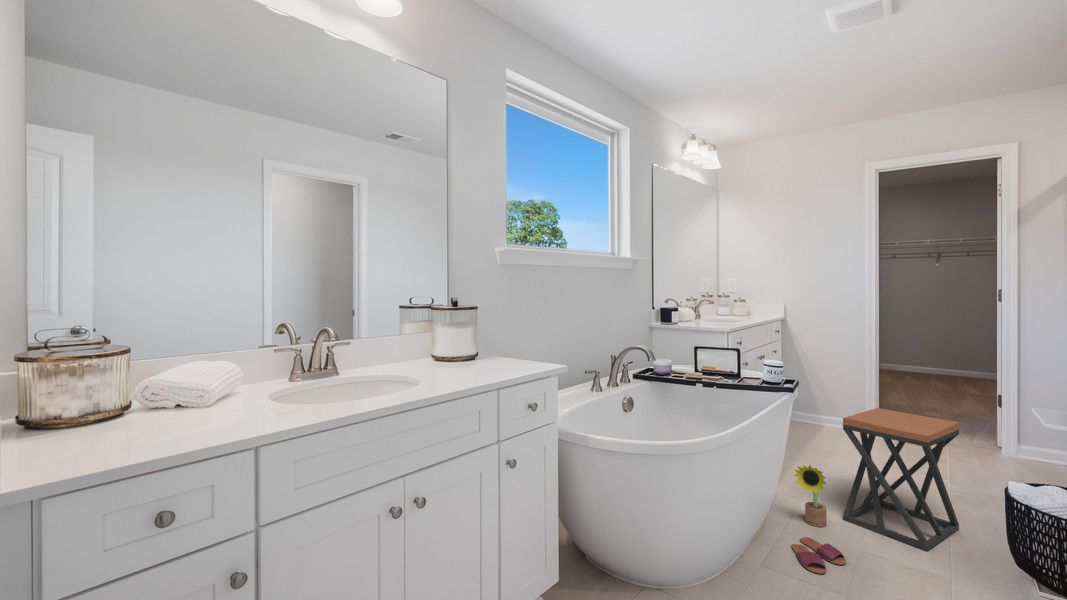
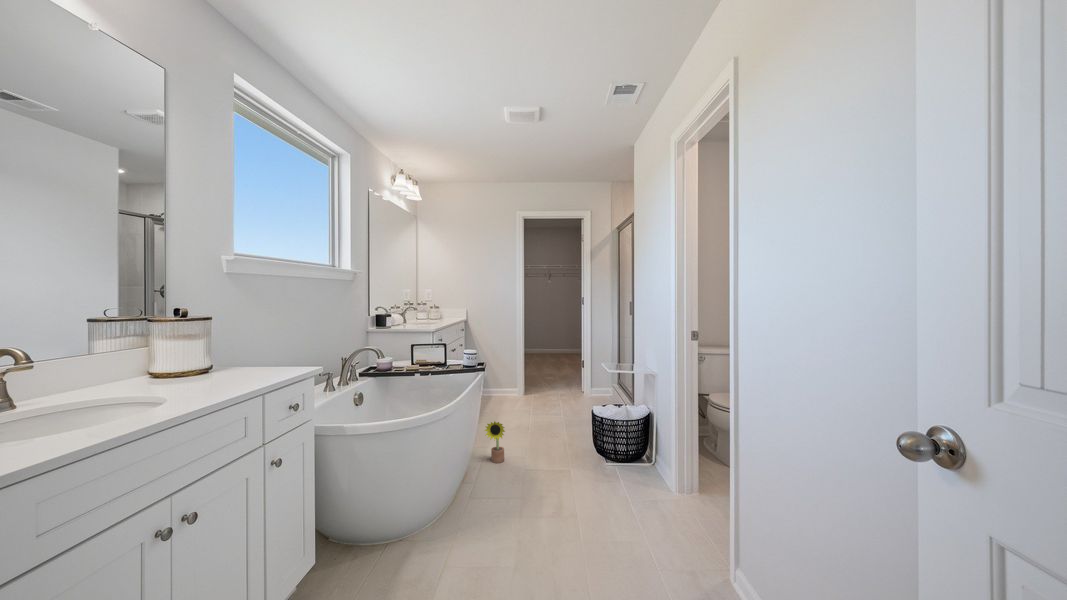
stool: present [843,408,959,551] -> none [512,376,571,460]
slippers: present [791,537,846,574] -> none [486,471,519,492]

